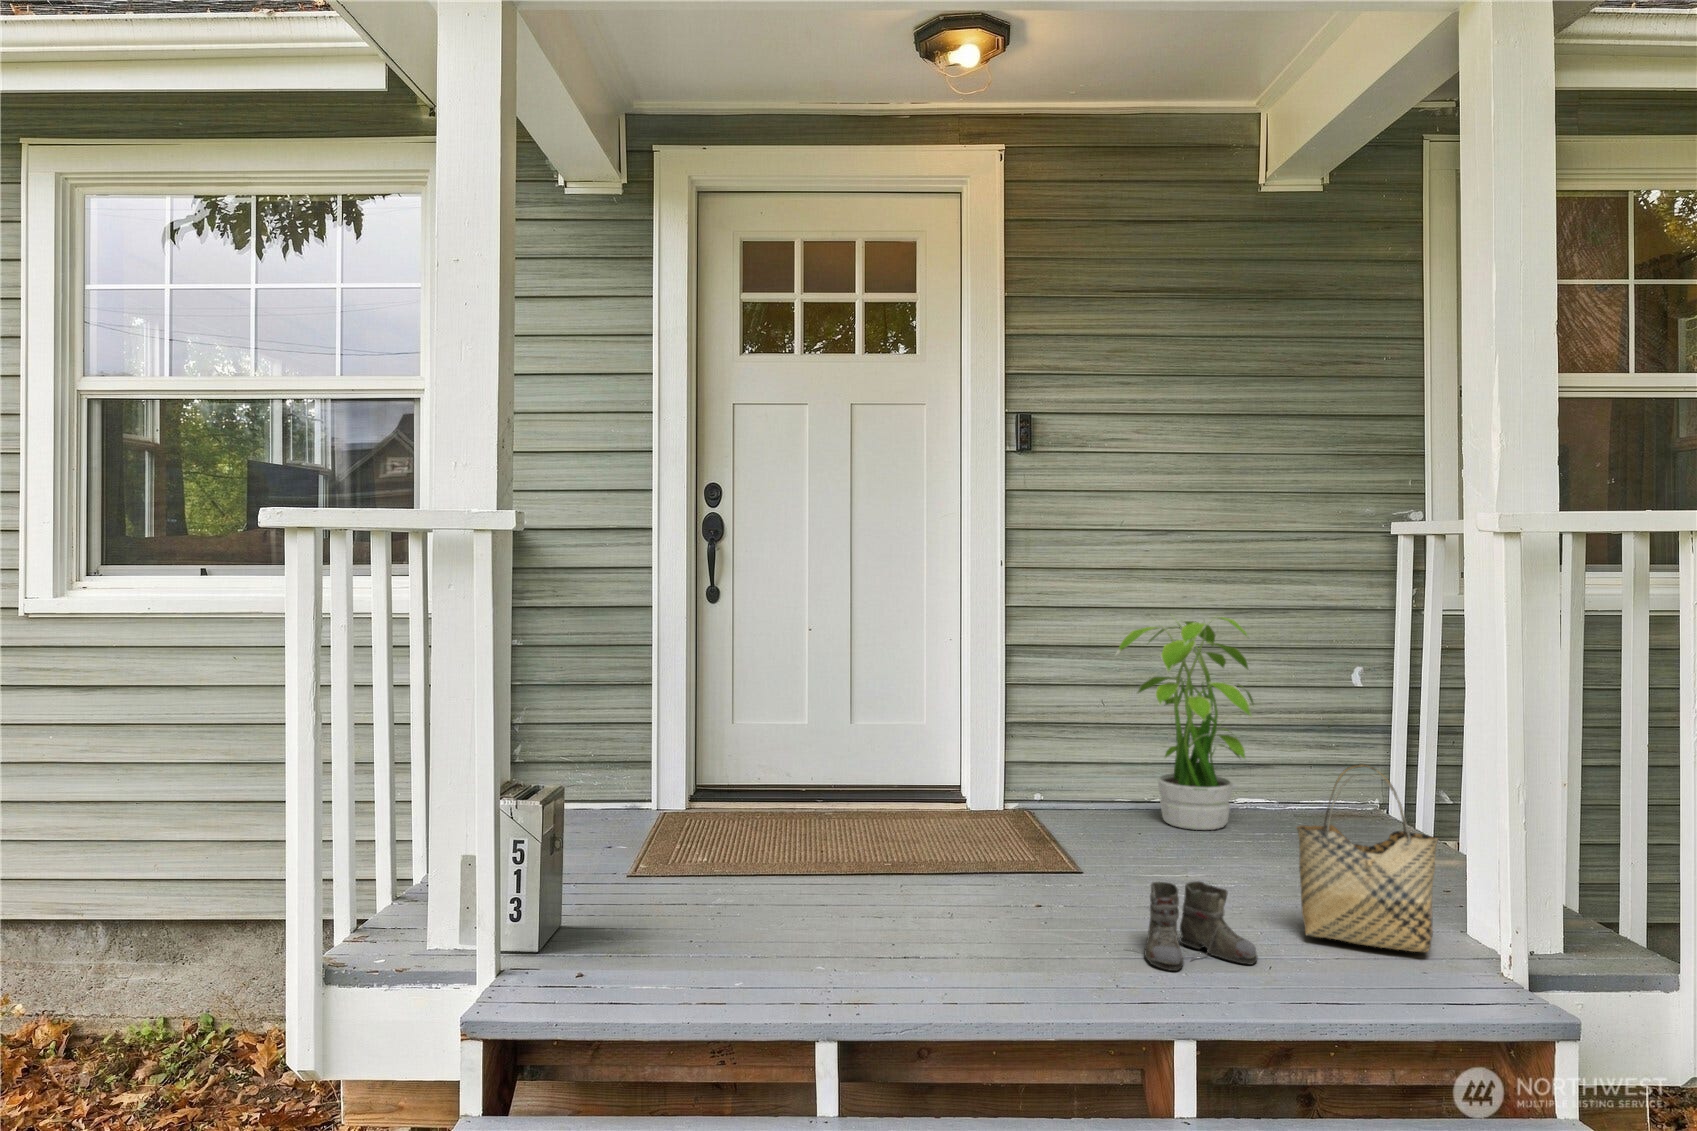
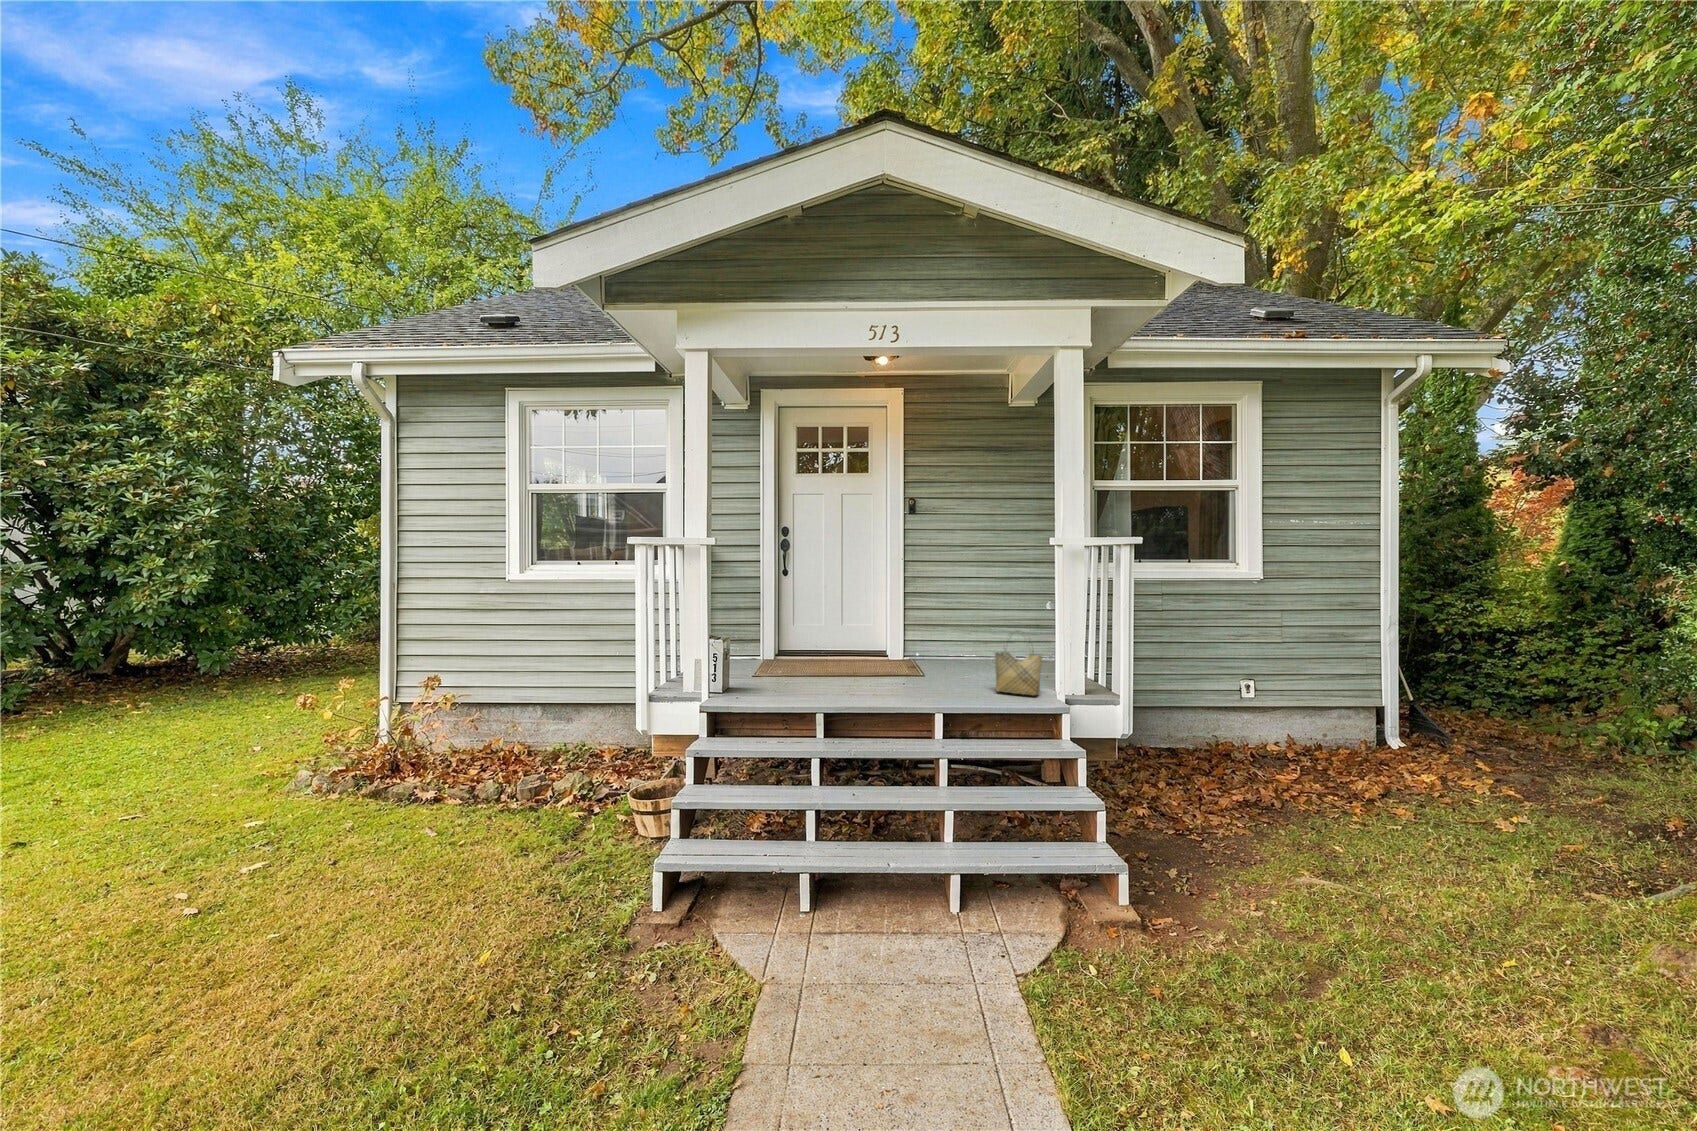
potted plant: present [1116,616,1253,830] -> none [946,579,1001,665]
boots: present [1144,881,1258,971] -> none [929,671,975,700]

